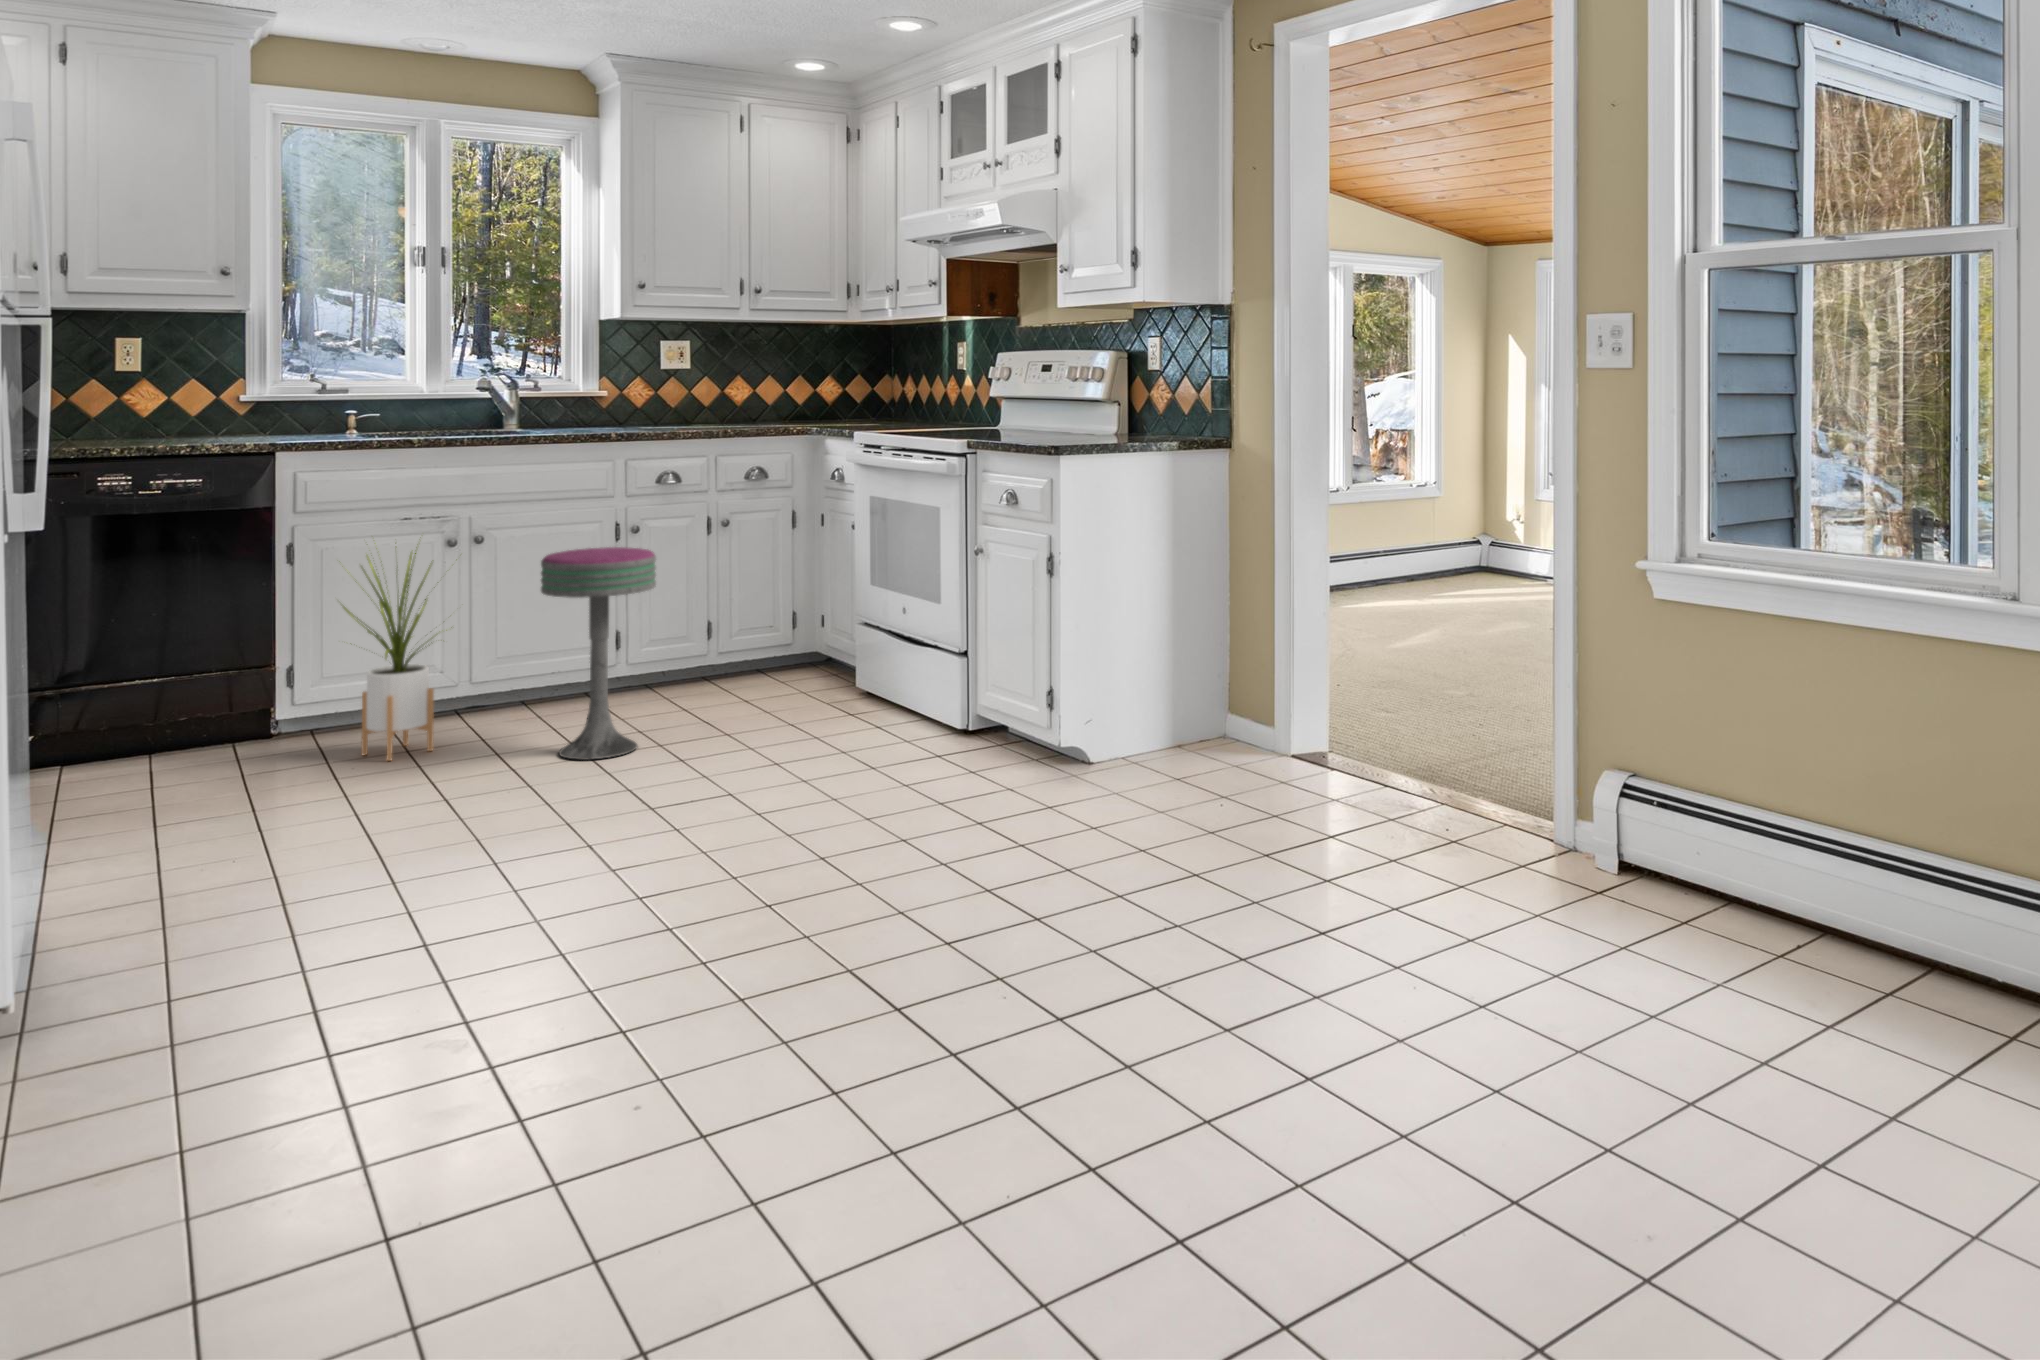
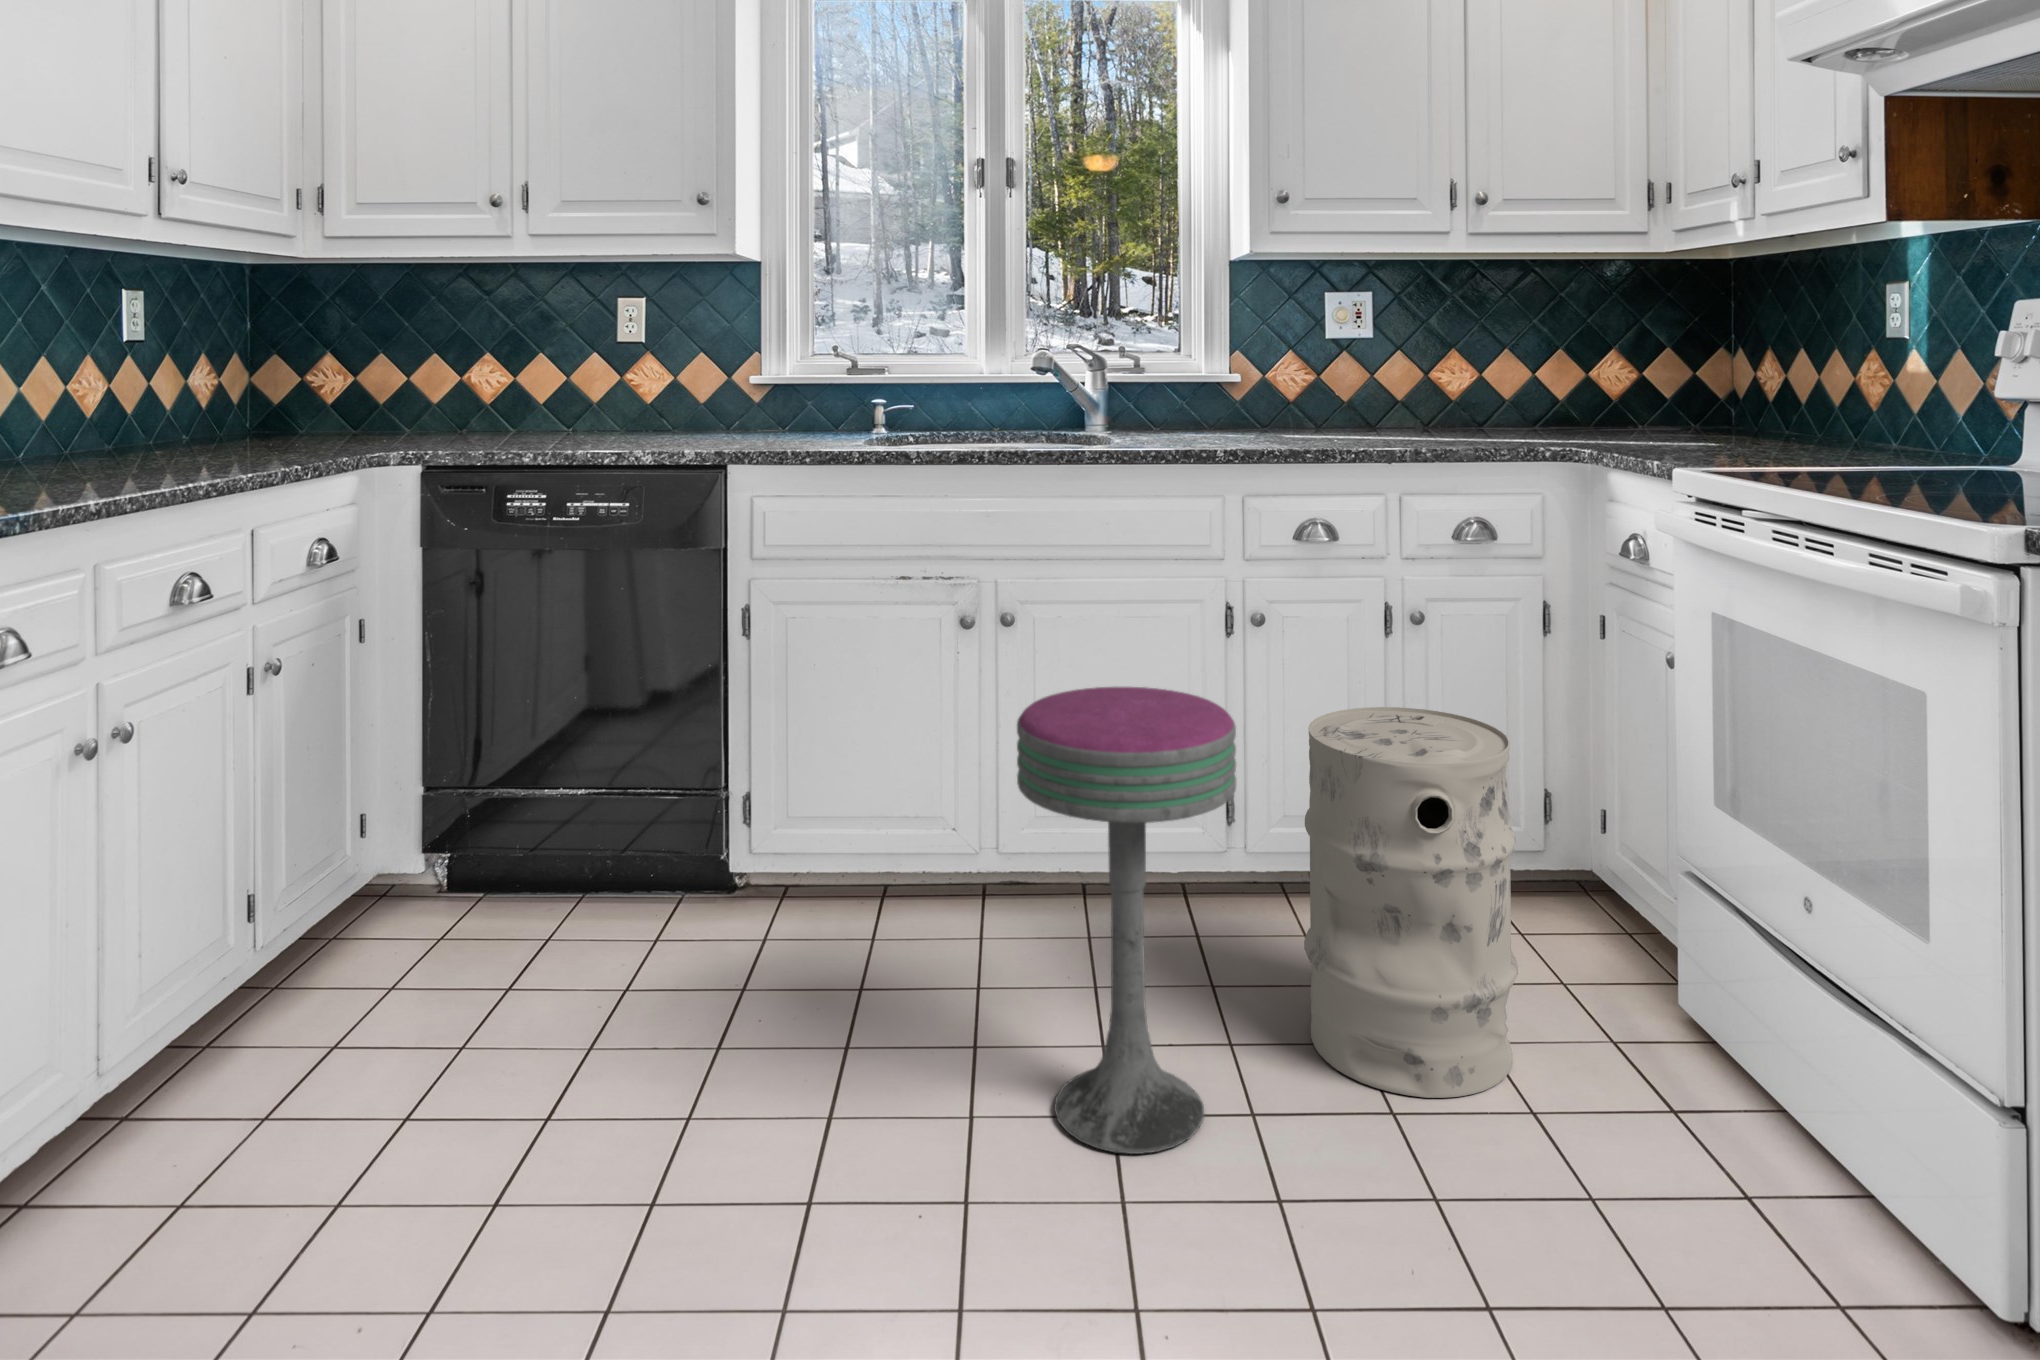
house plant: present [343,547,447,761] -> none [719,619,931,1024]
trash can: none [678,557,782,727] -> present [1304,707,1518,1098]

